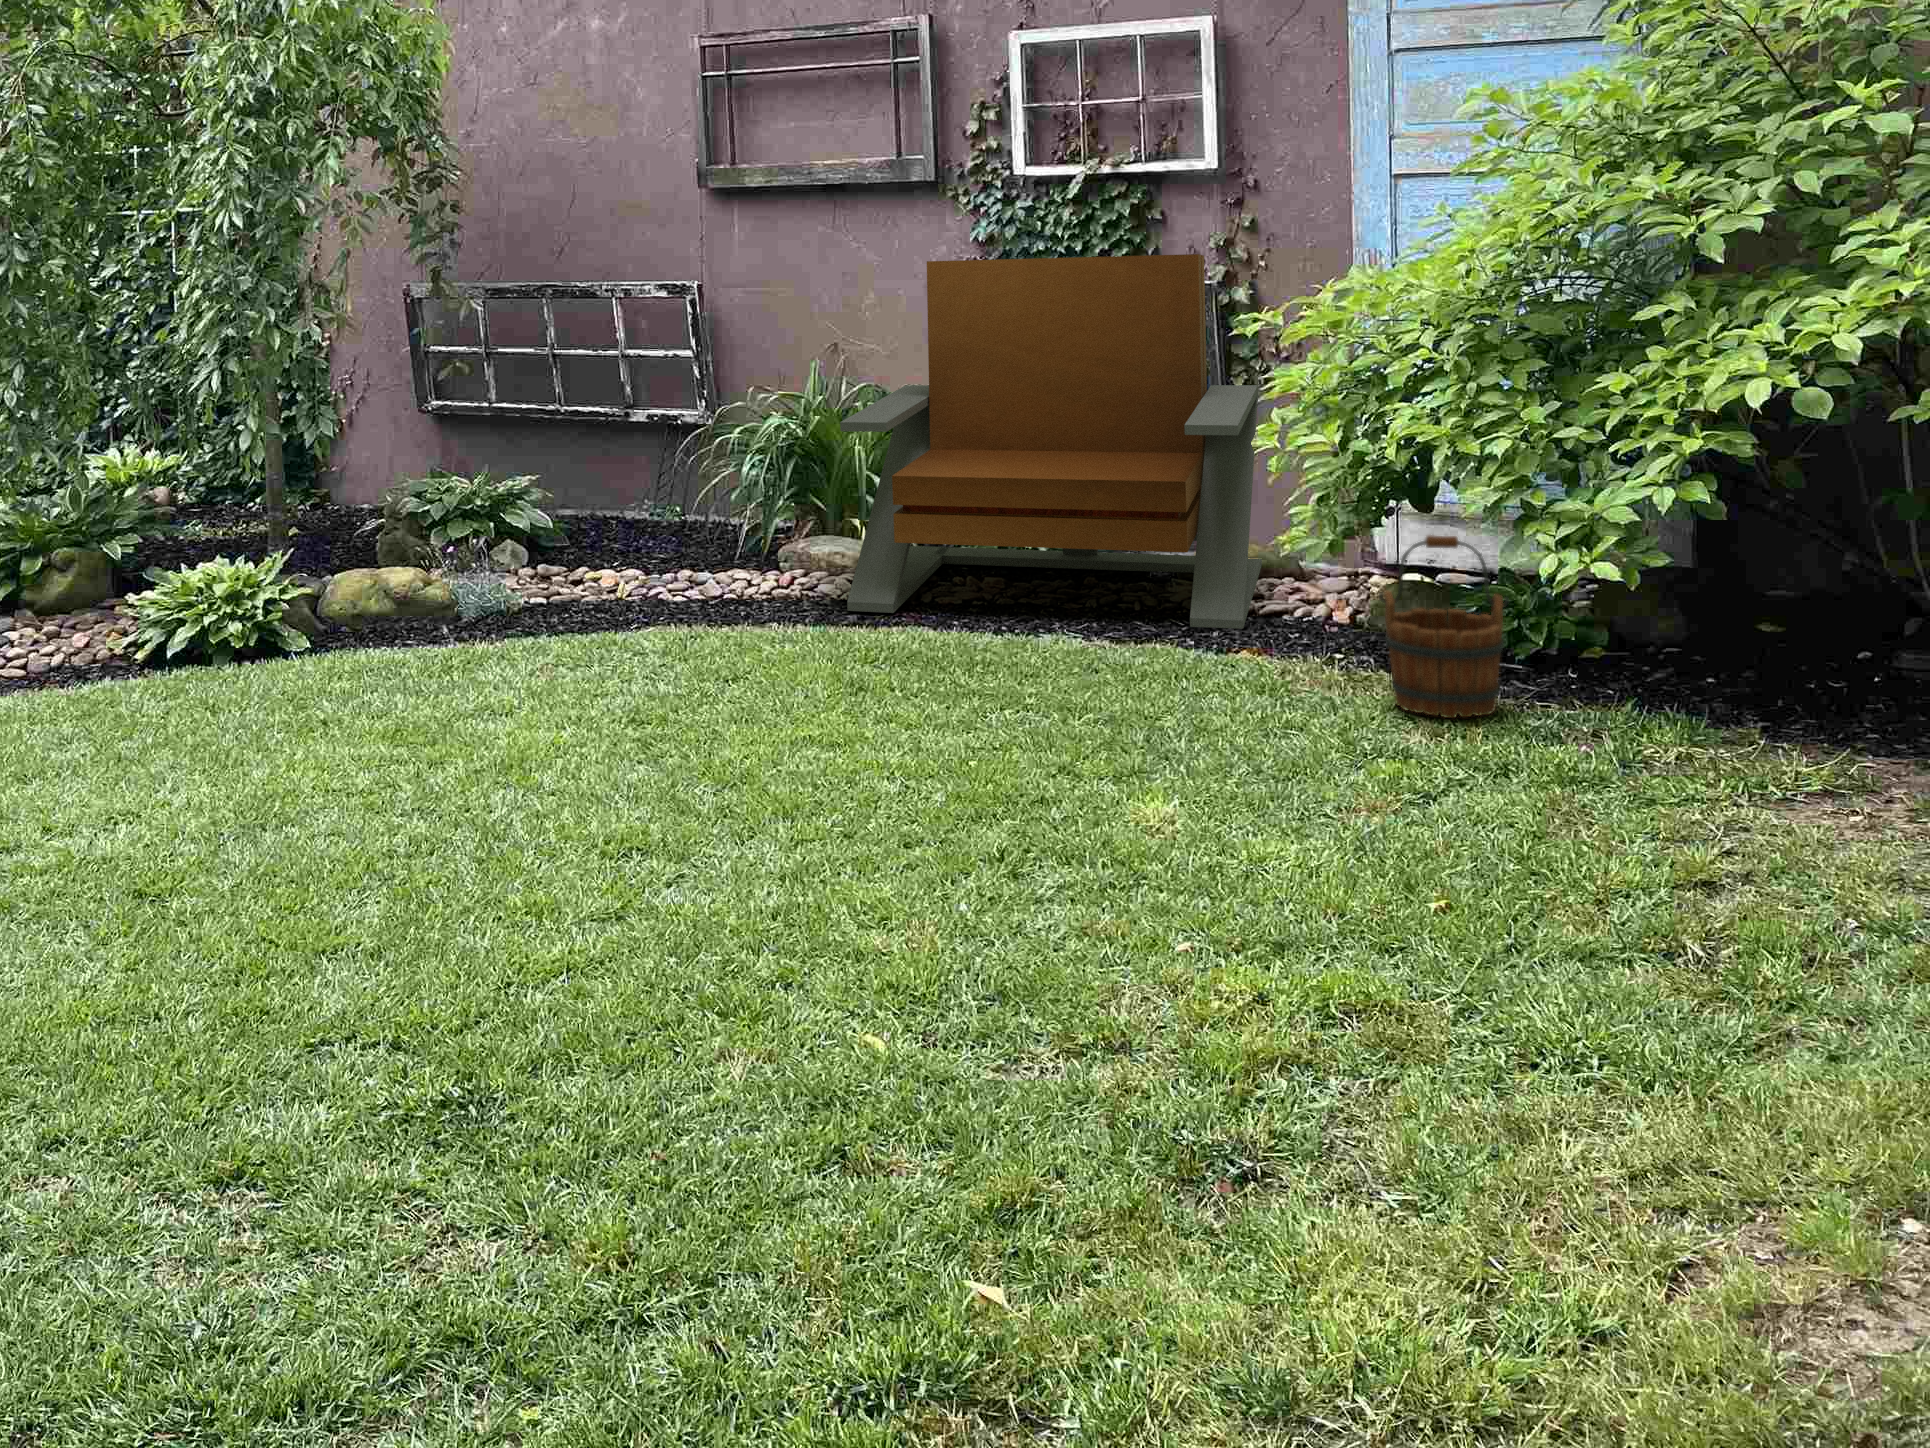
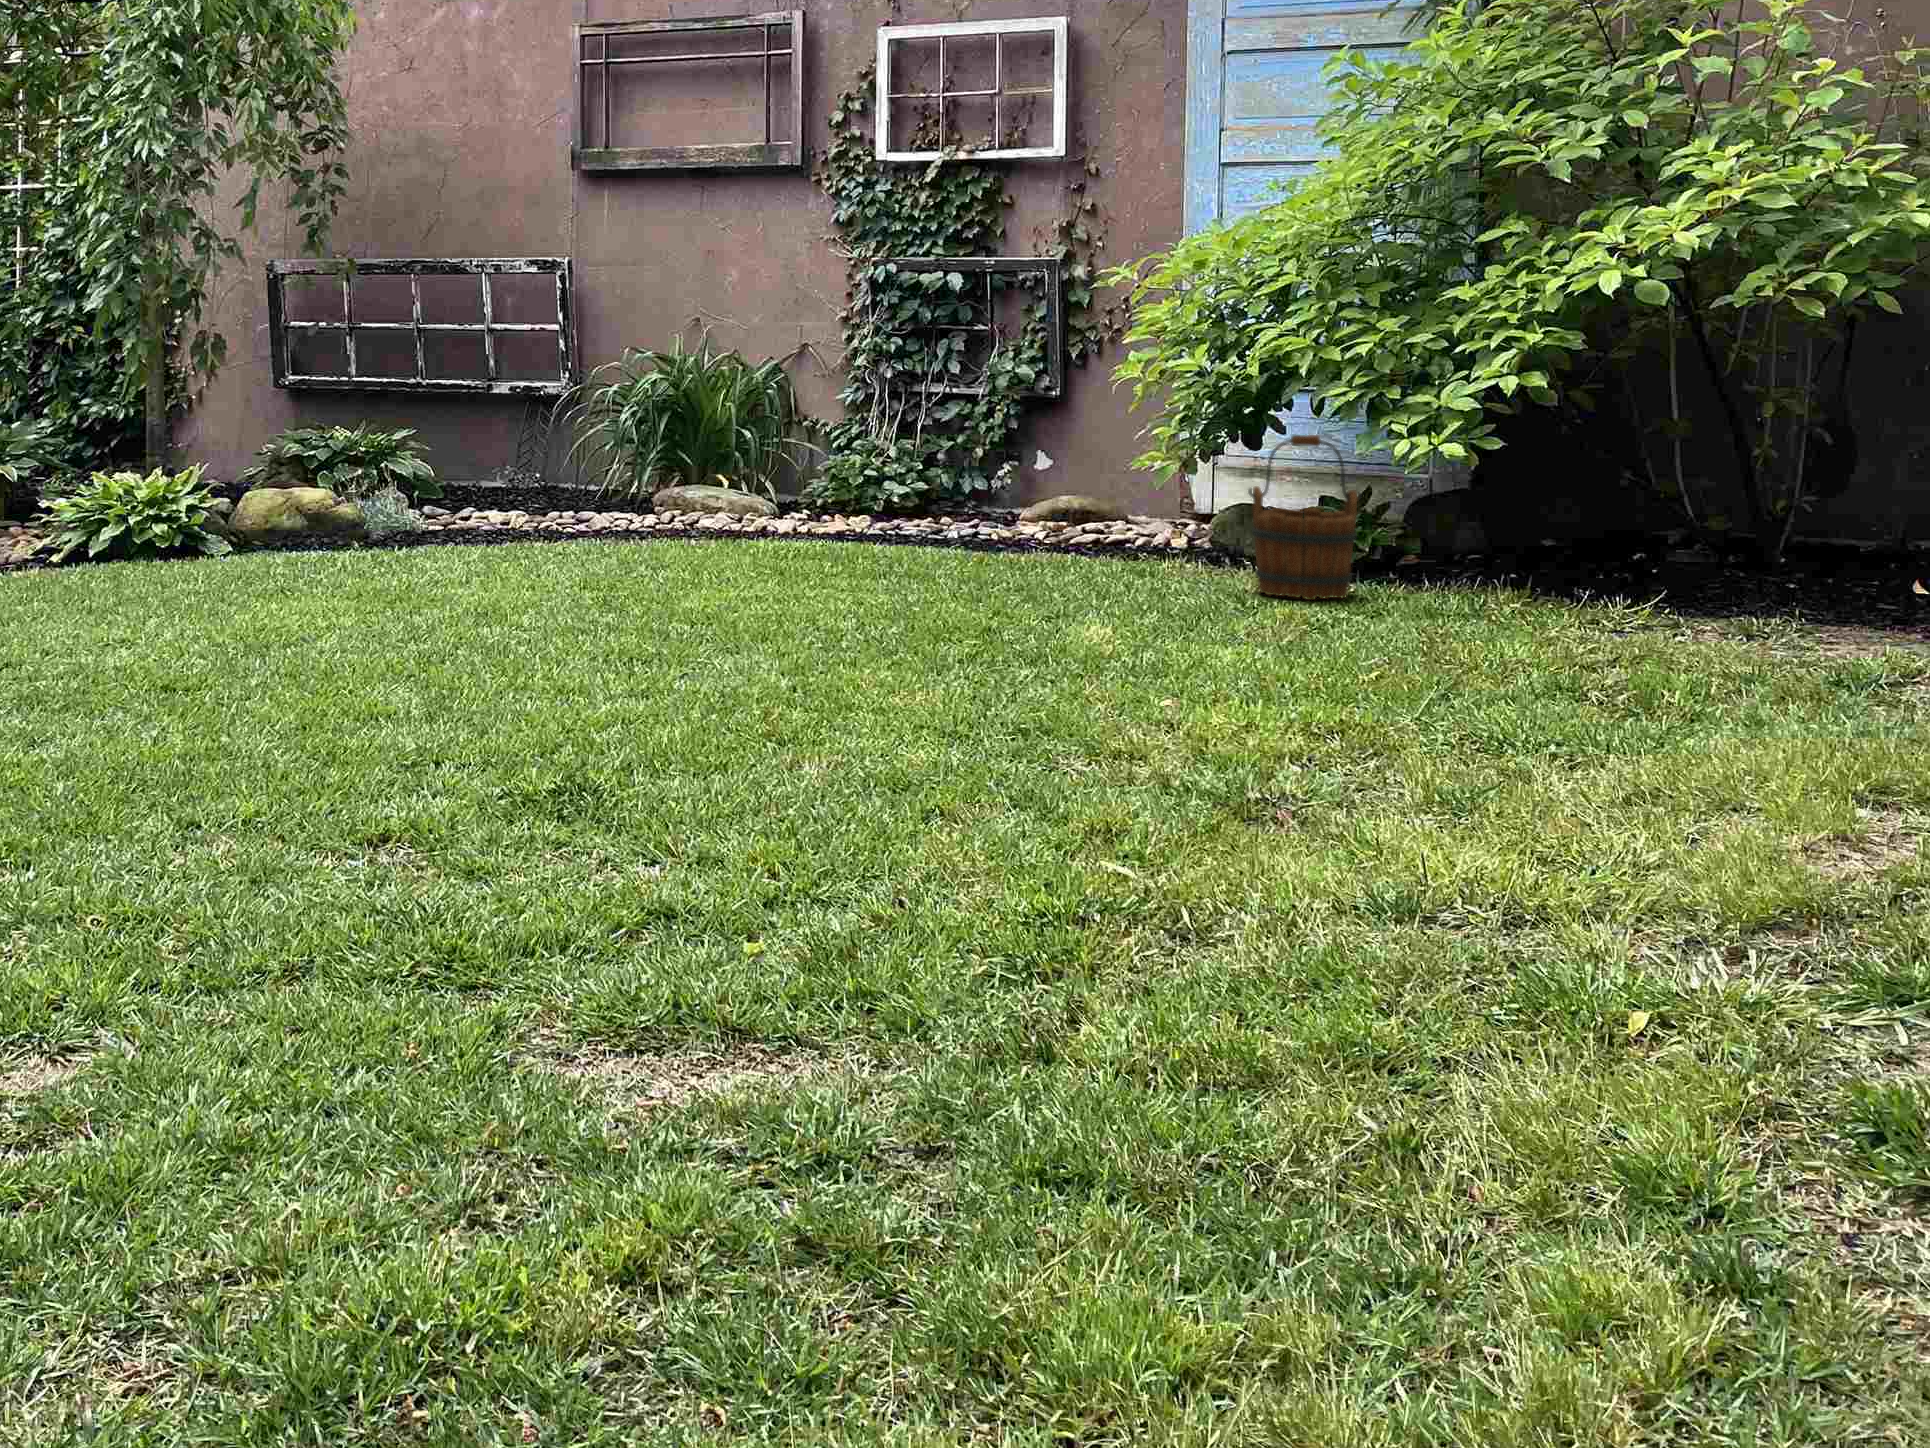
lounge chair: present [840,254,1262,629] -> none [729,221,1103,555]

